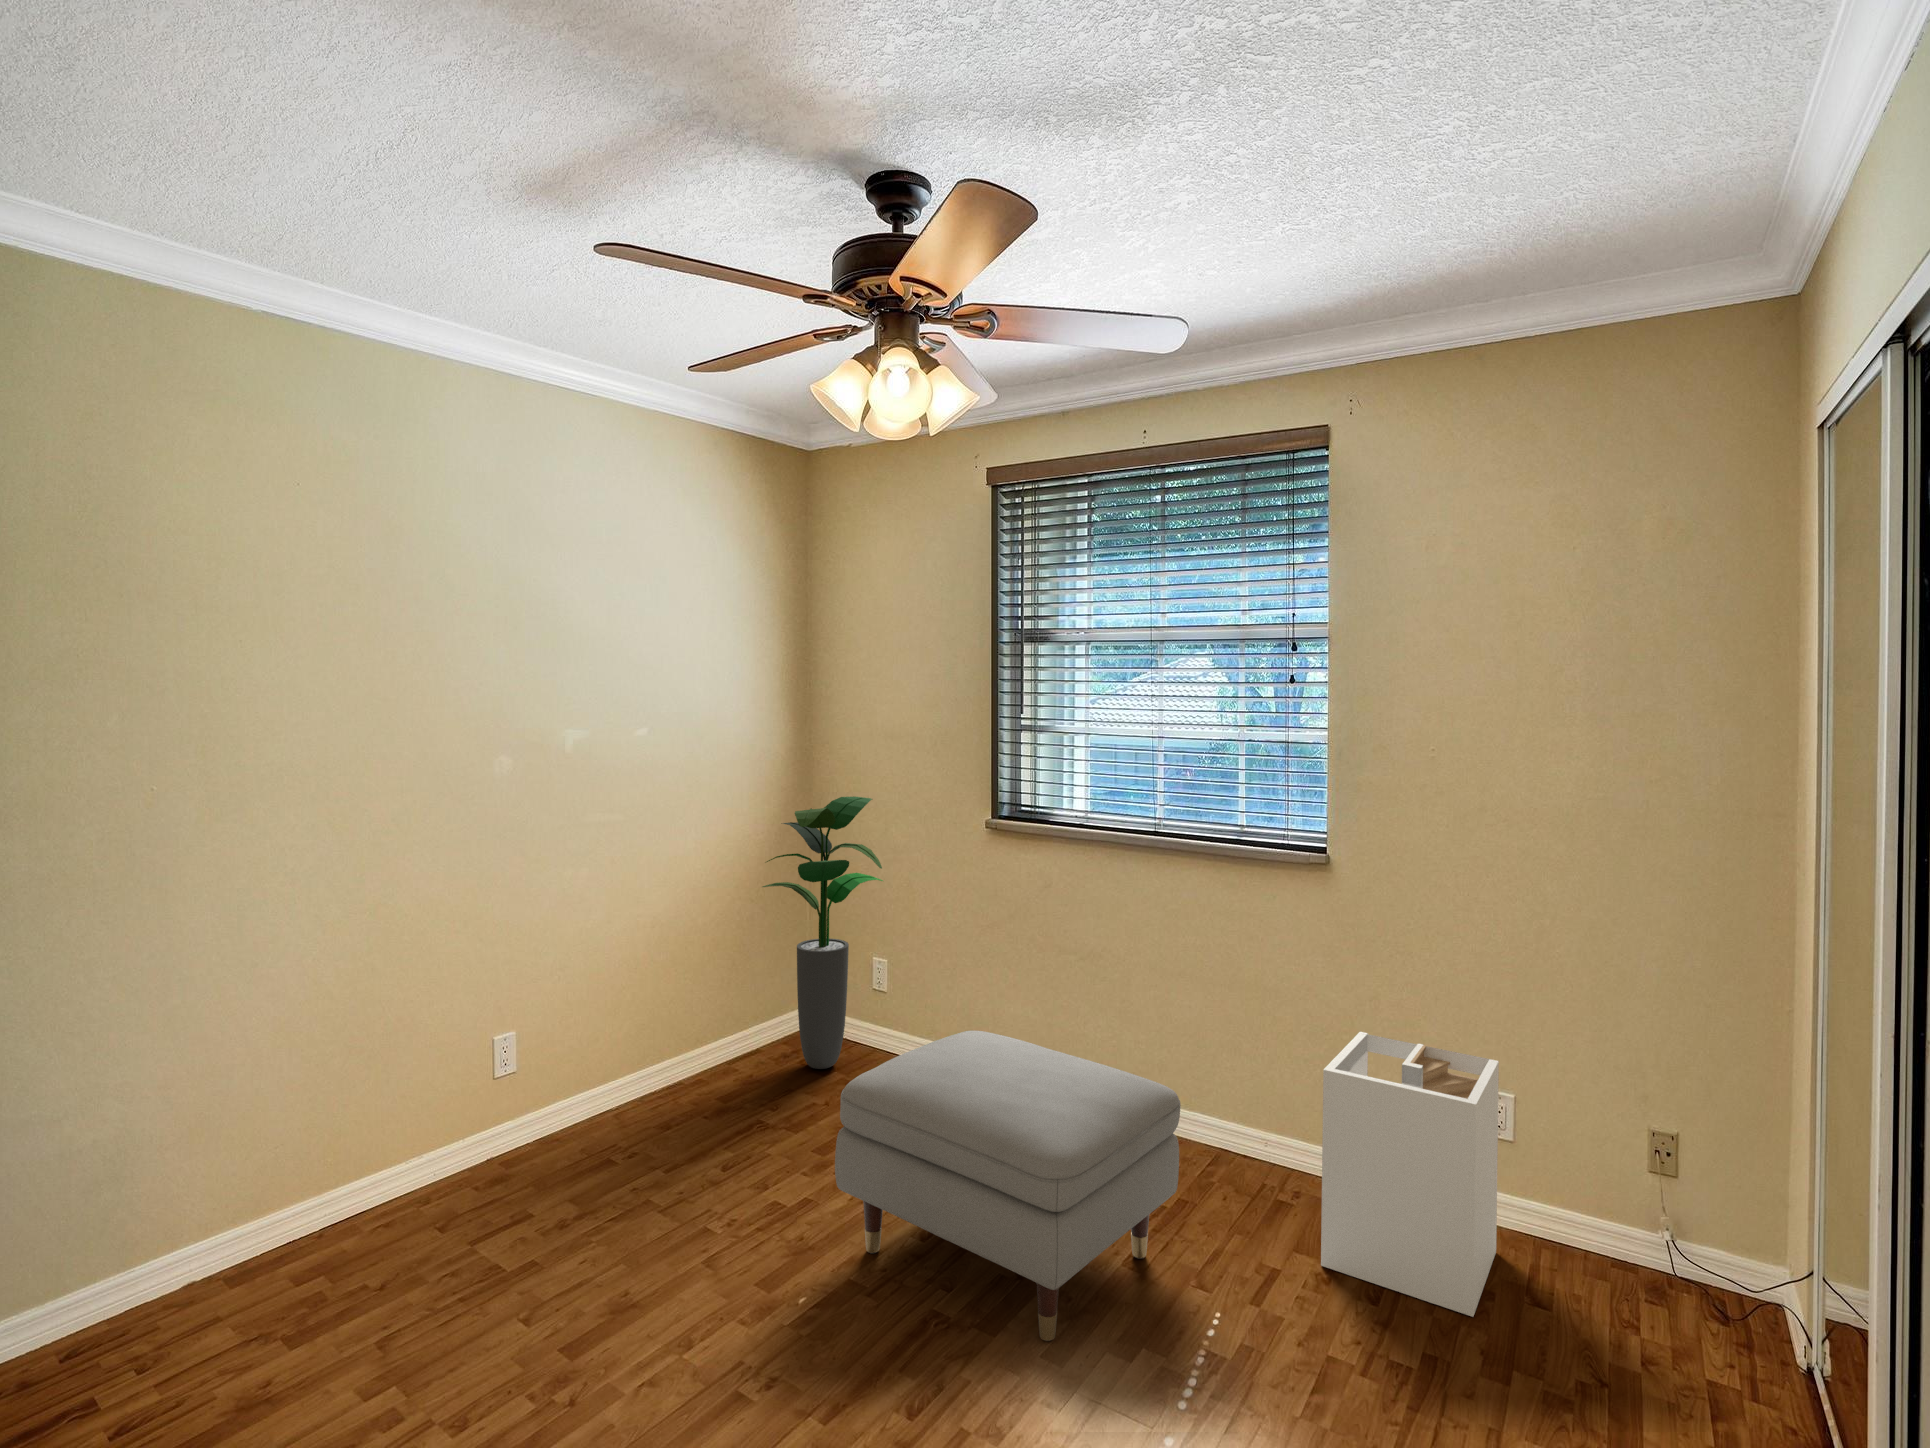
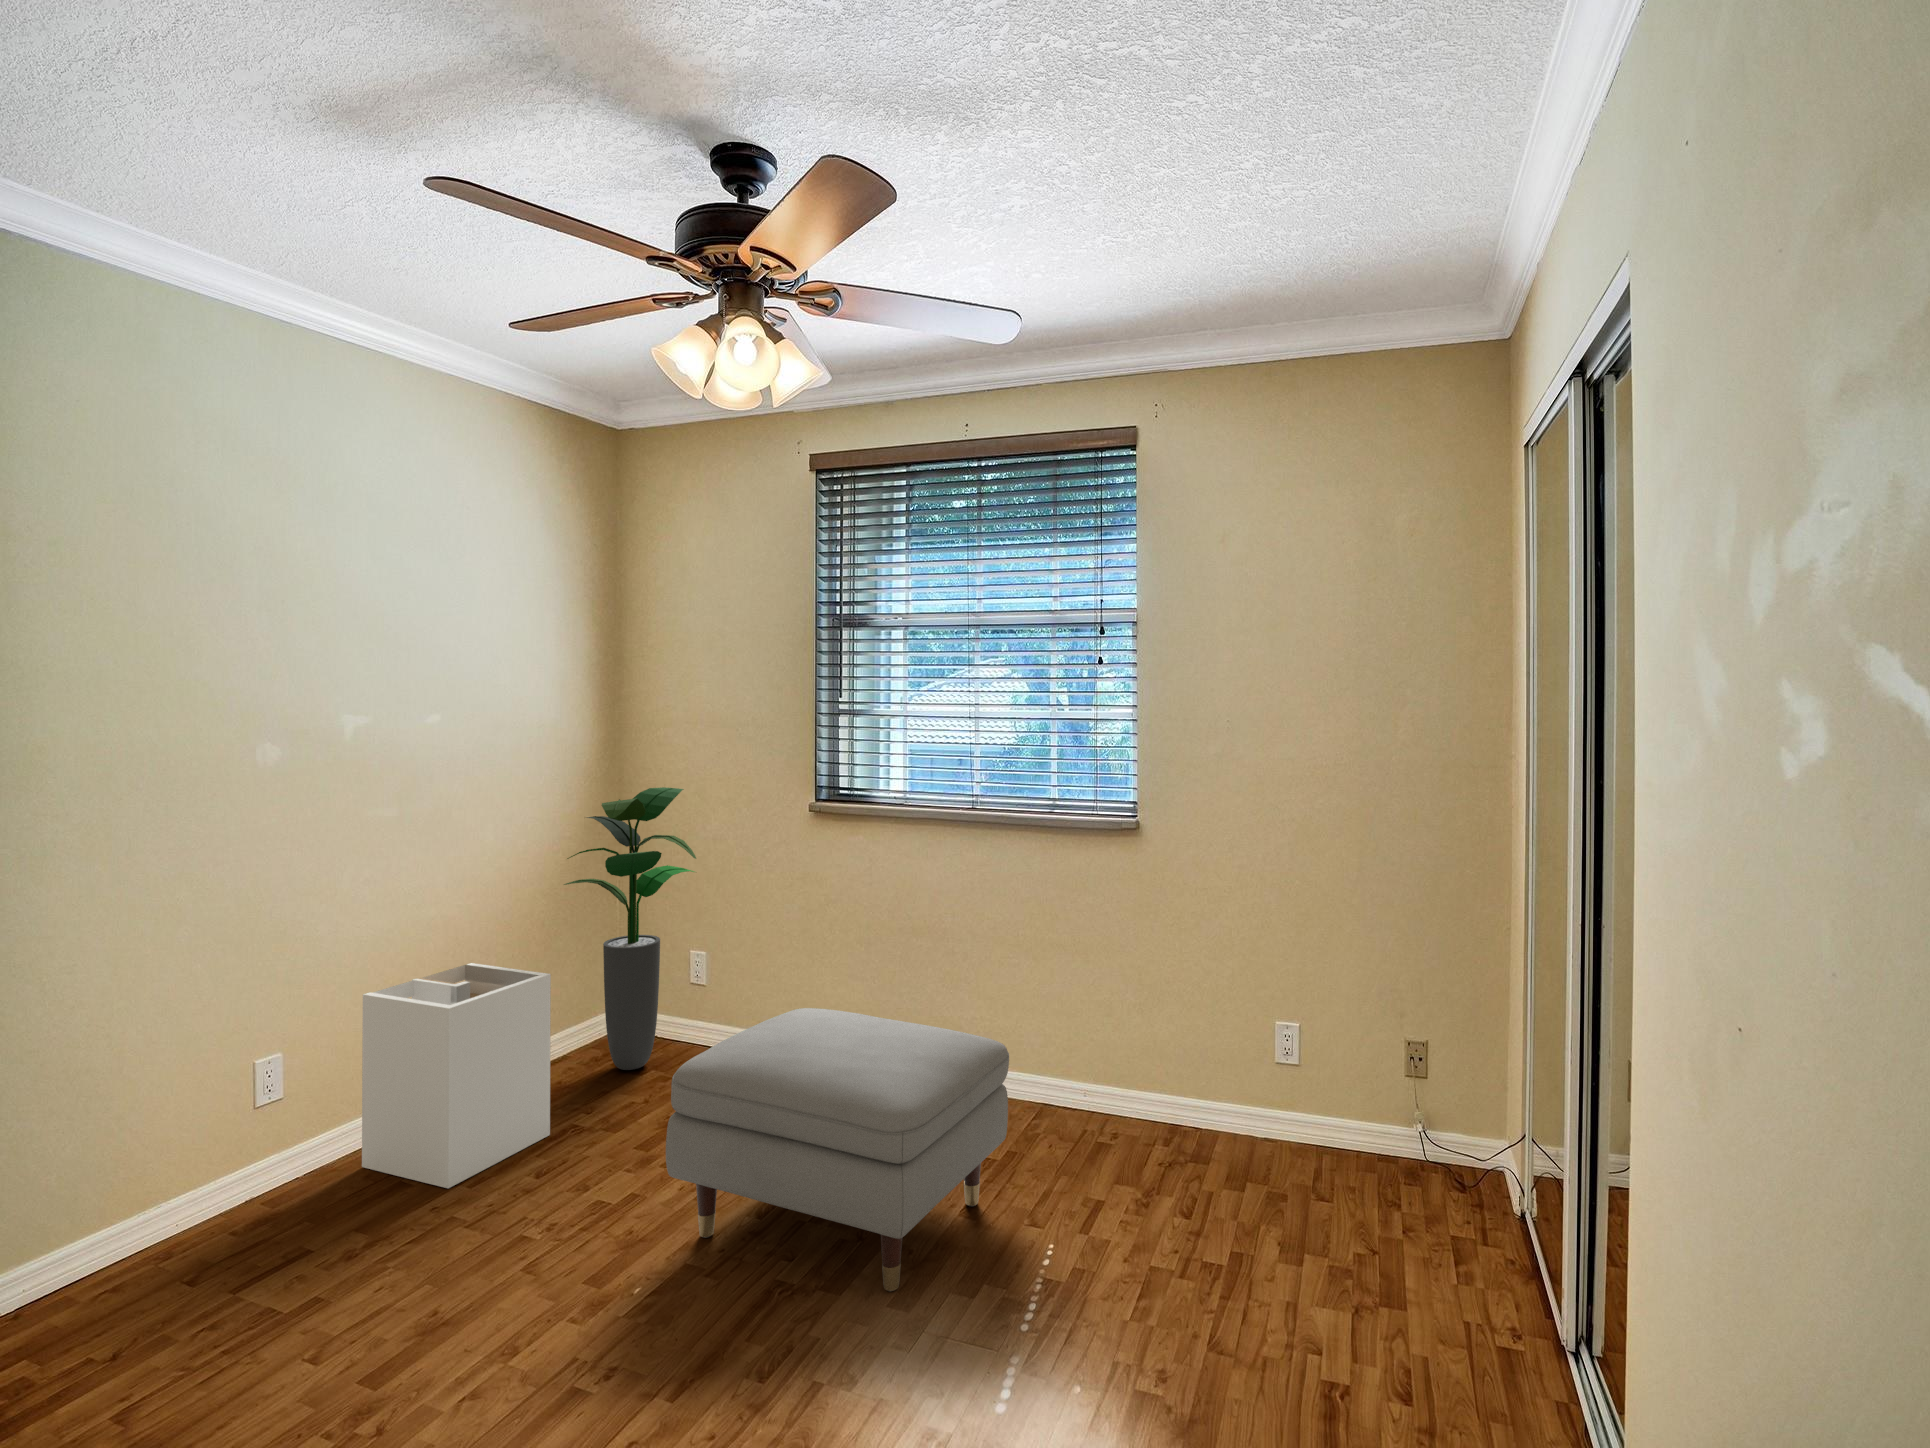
laundry hamper: present [1321,1032,1499,1317] -> present [362,963,551,1188]

